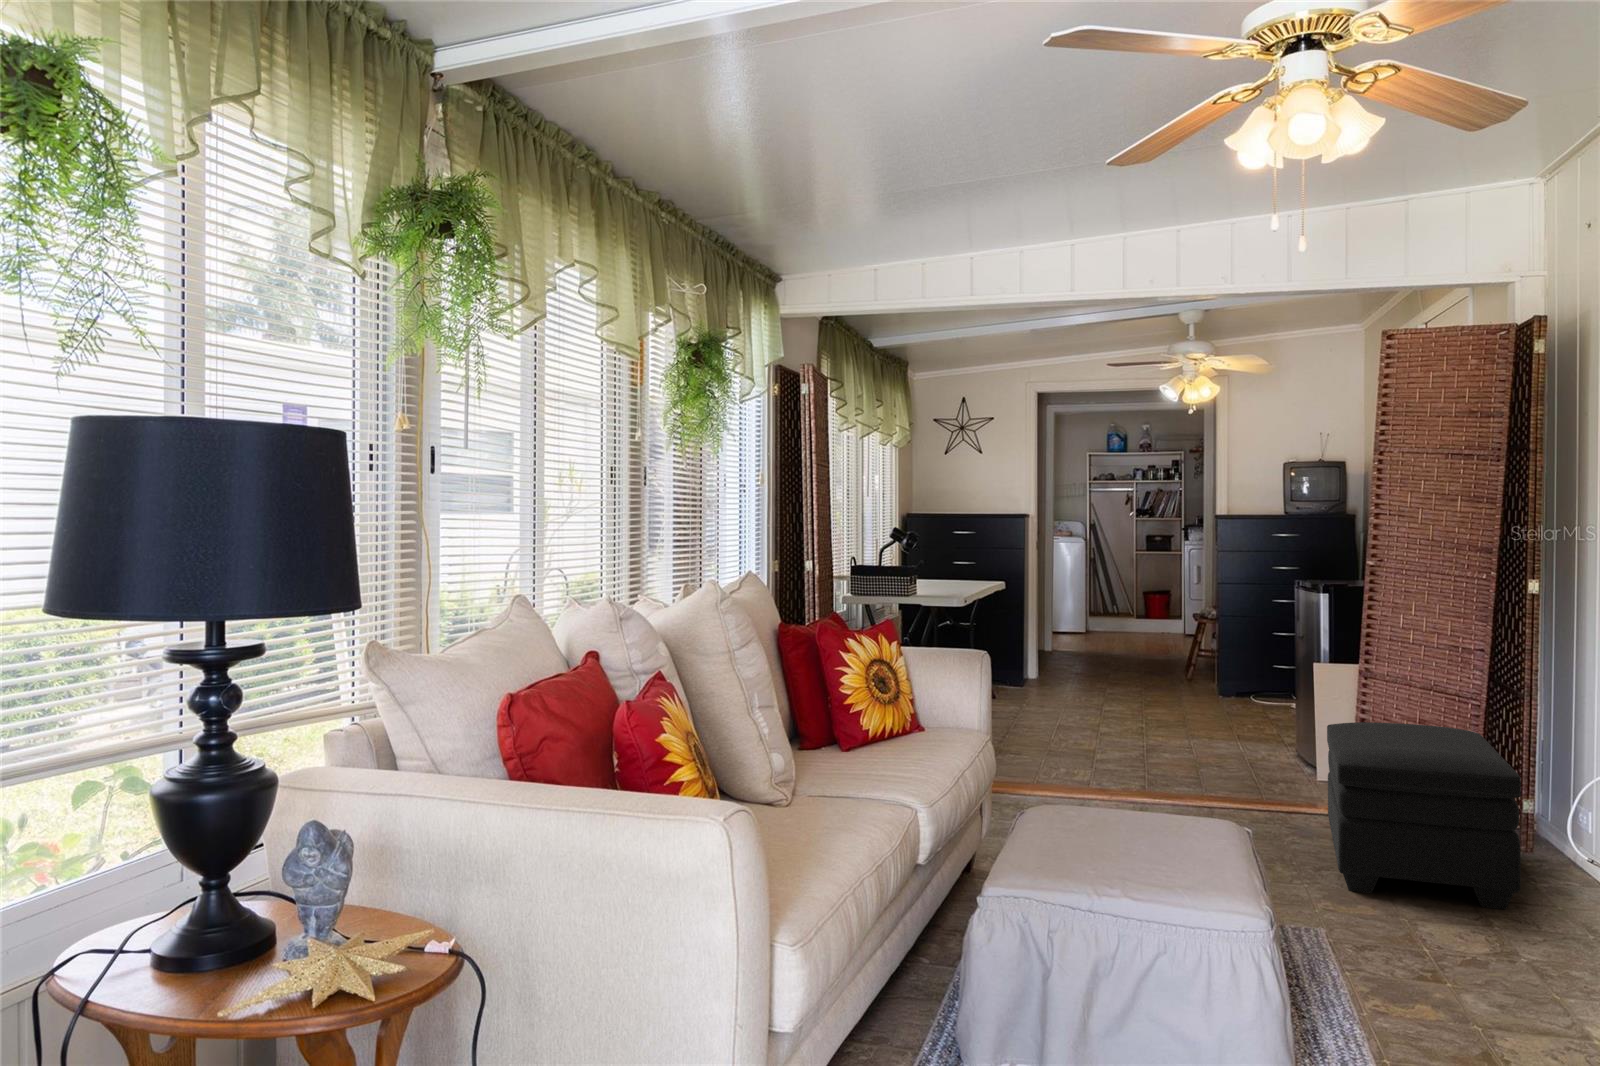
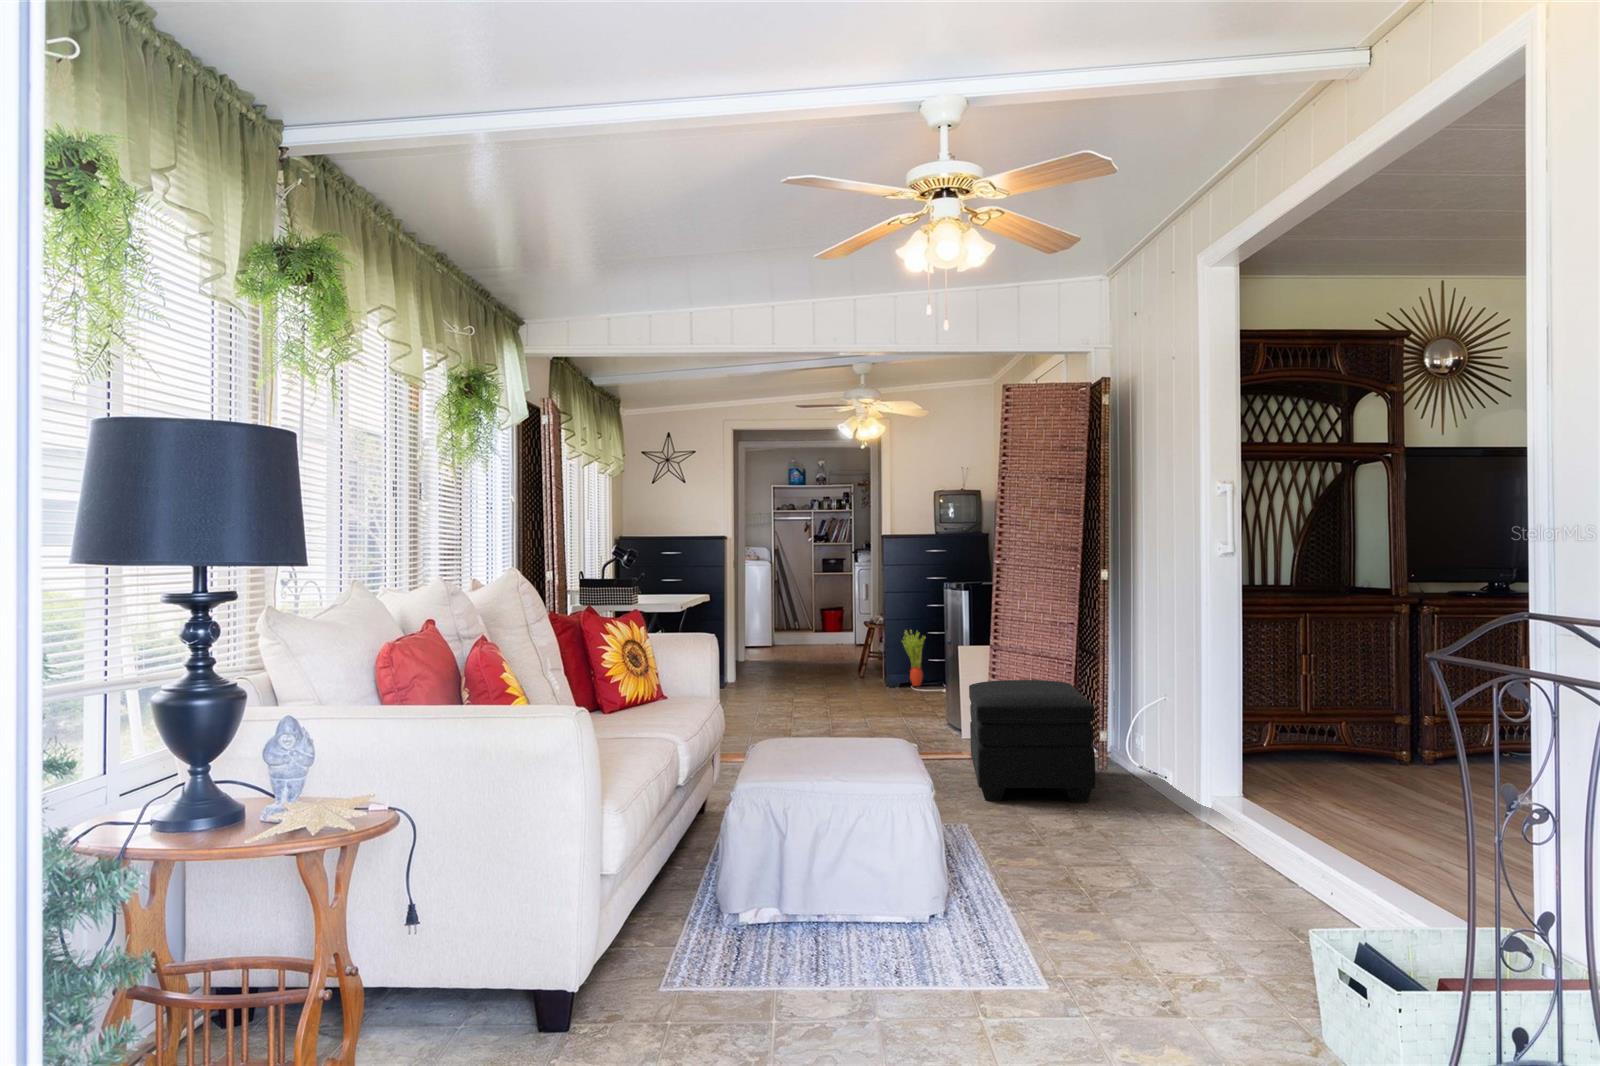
potted plant: none [1237,630,1270,700] -> present [903,633,925,686]

